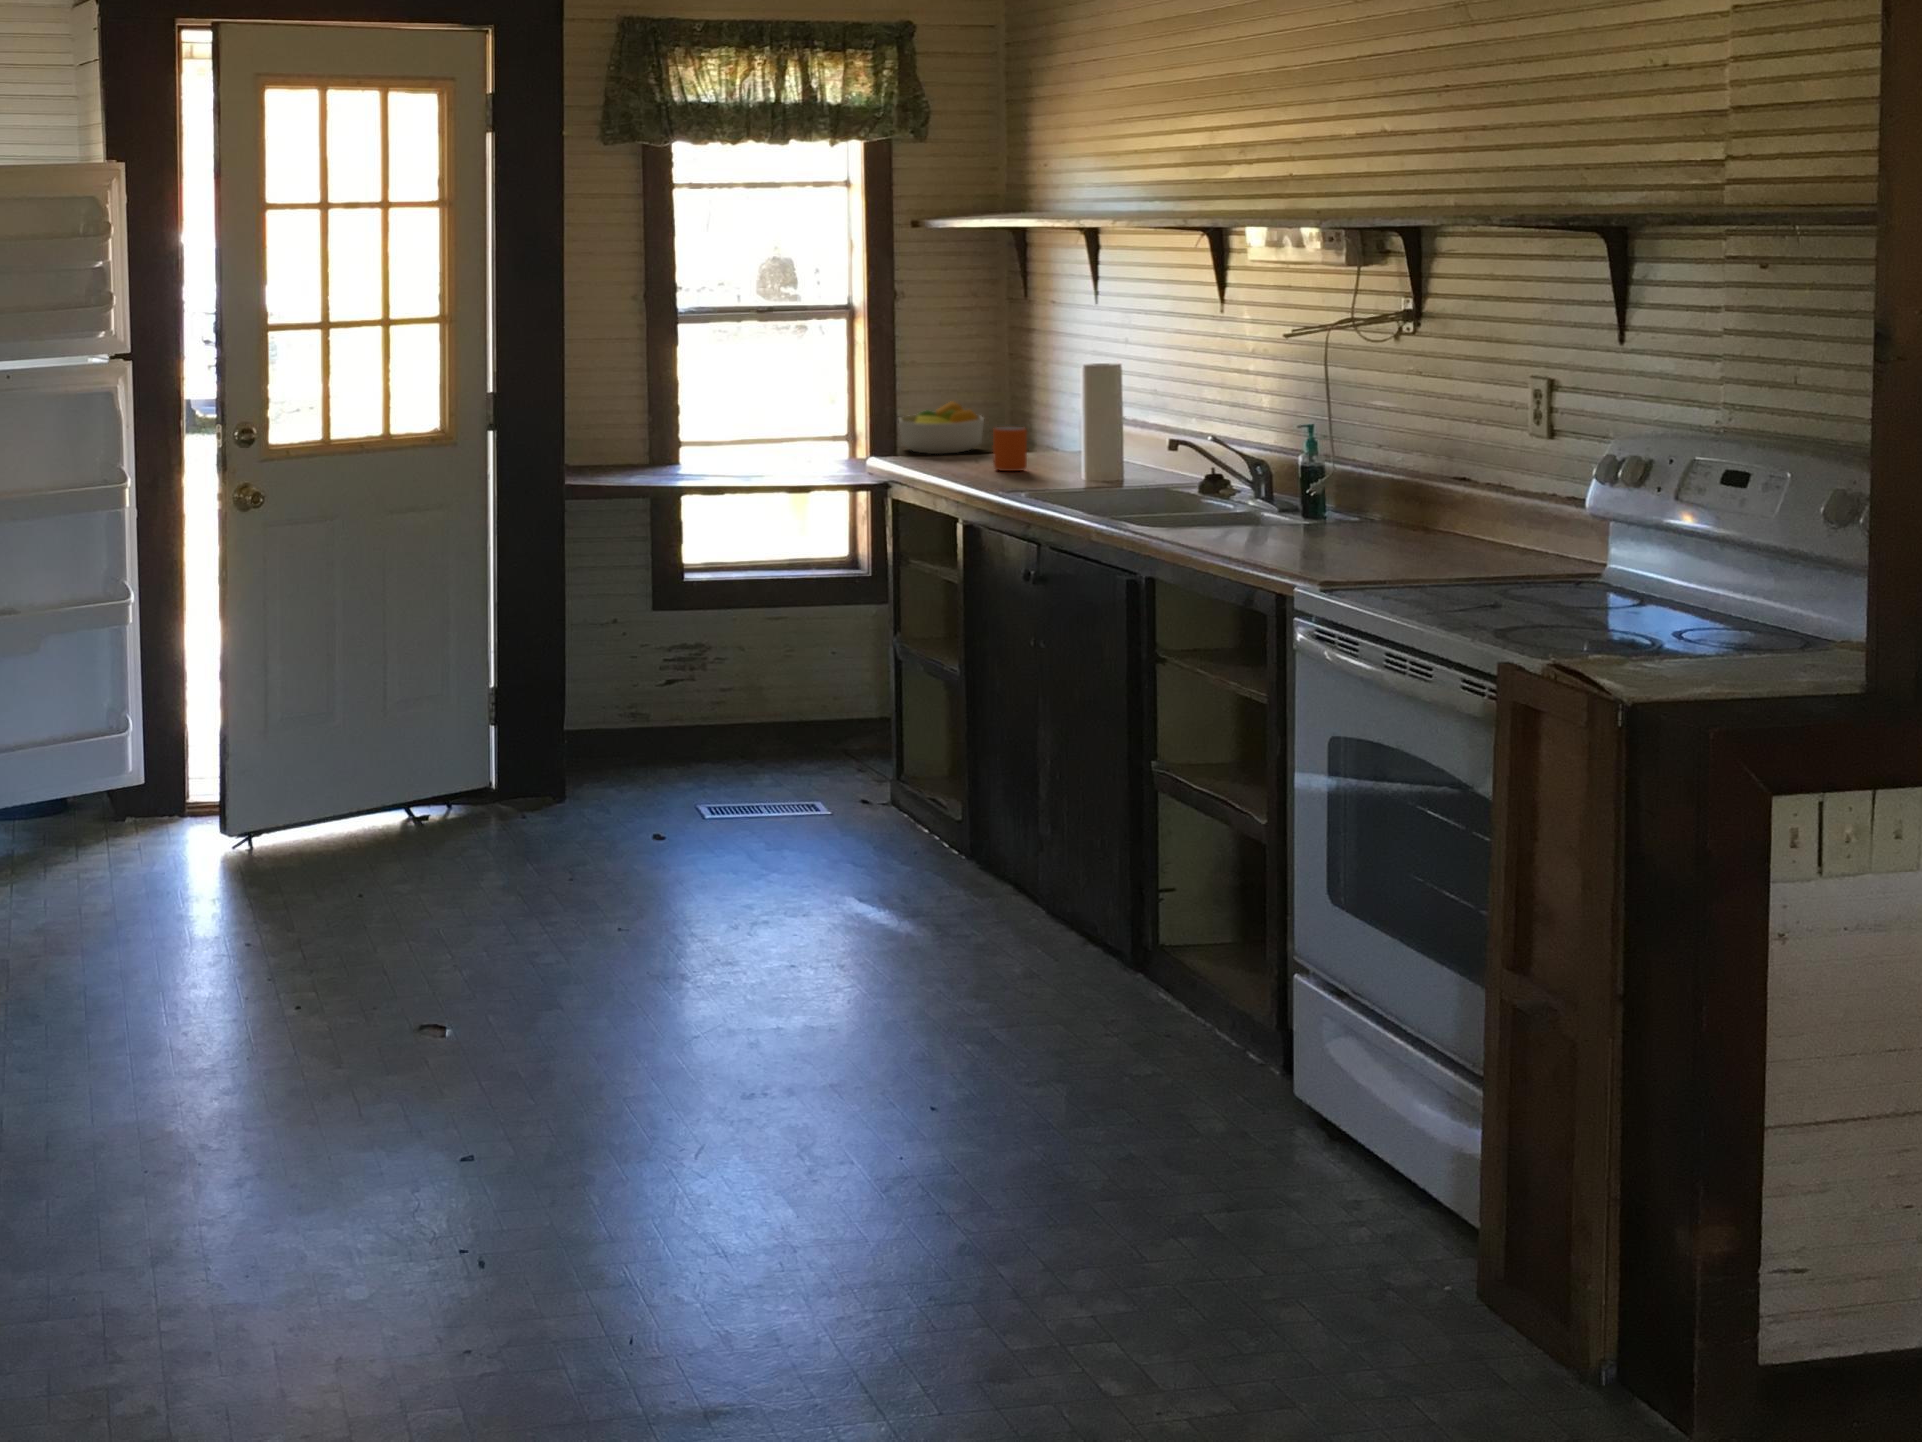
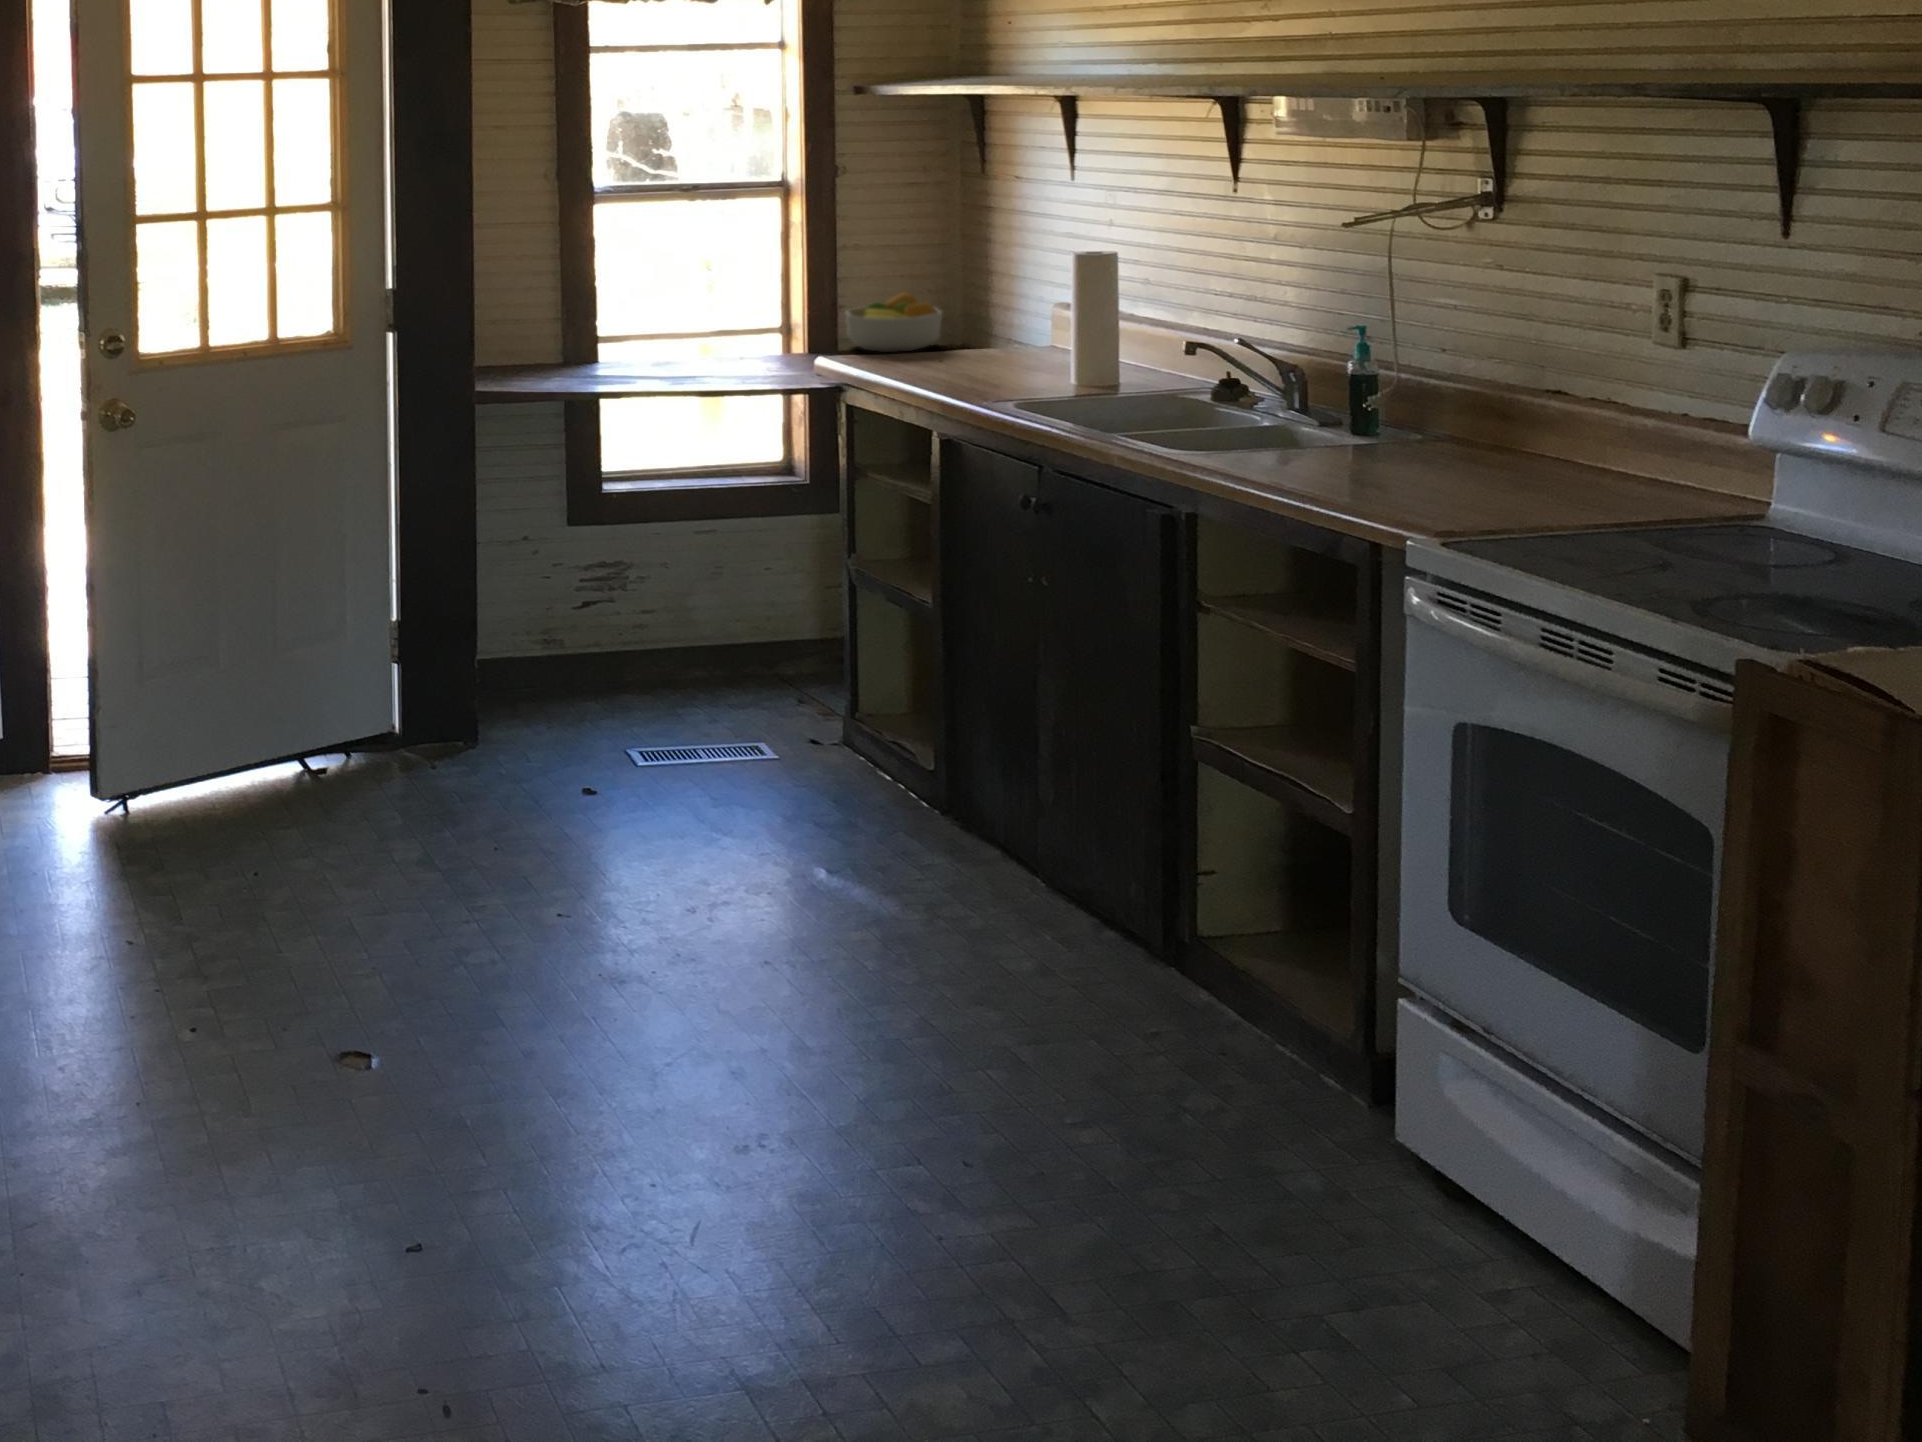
mug: present [993,426,1027,471] -> none [964,324,1002,374]

